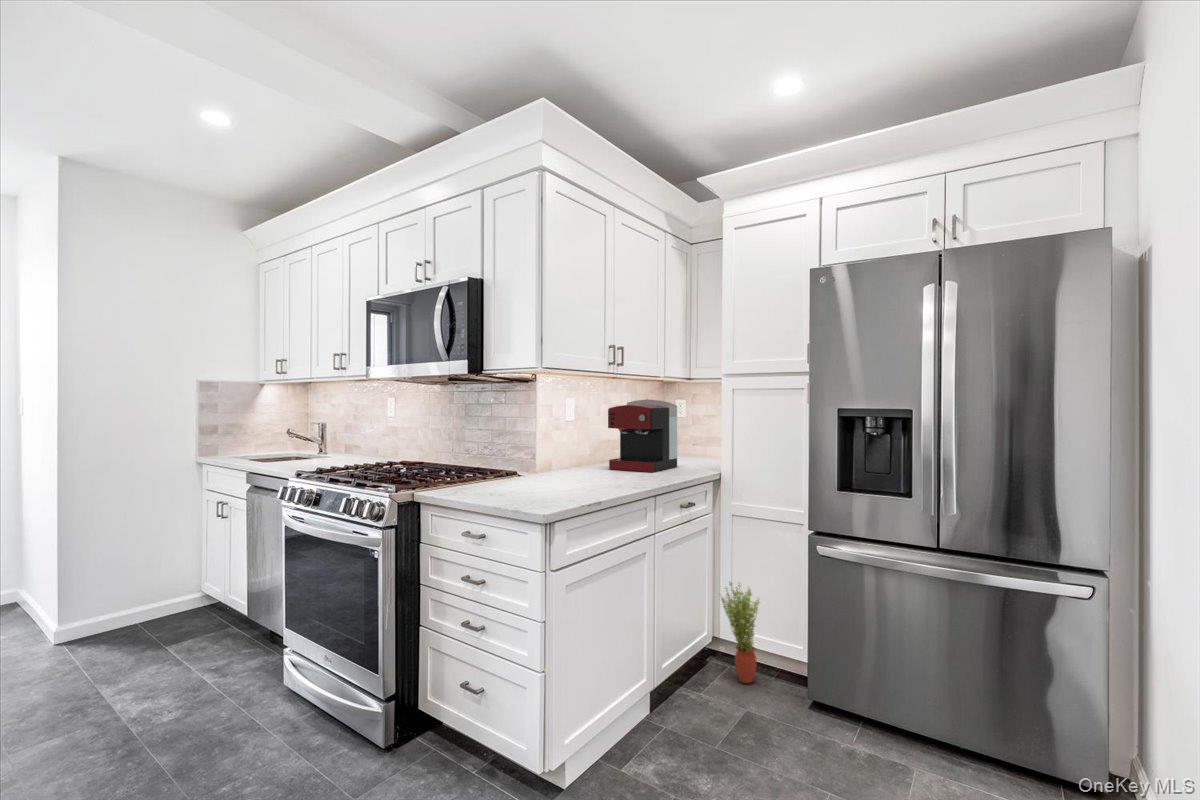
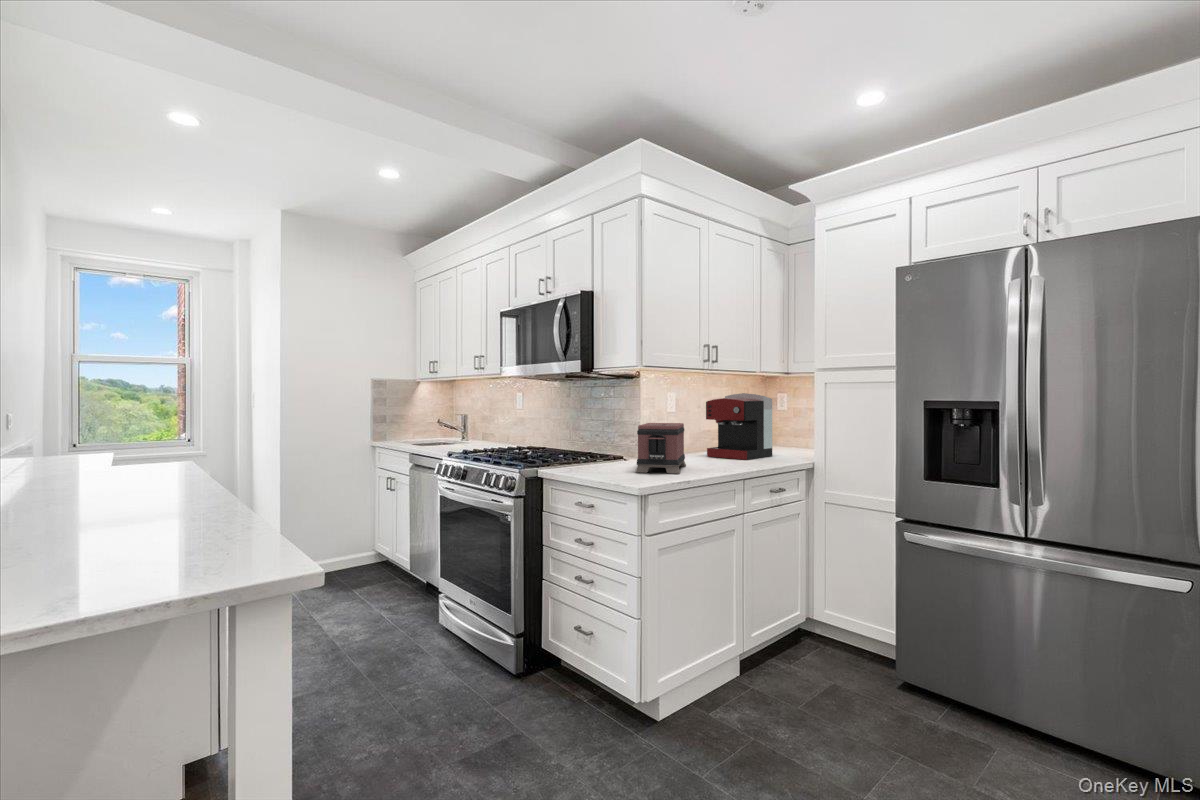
toaster: none [535,433,591,493] -> present [636,423,686,474]
potted plant: present [721,582,759,683] -> none [809,563,851,660]

